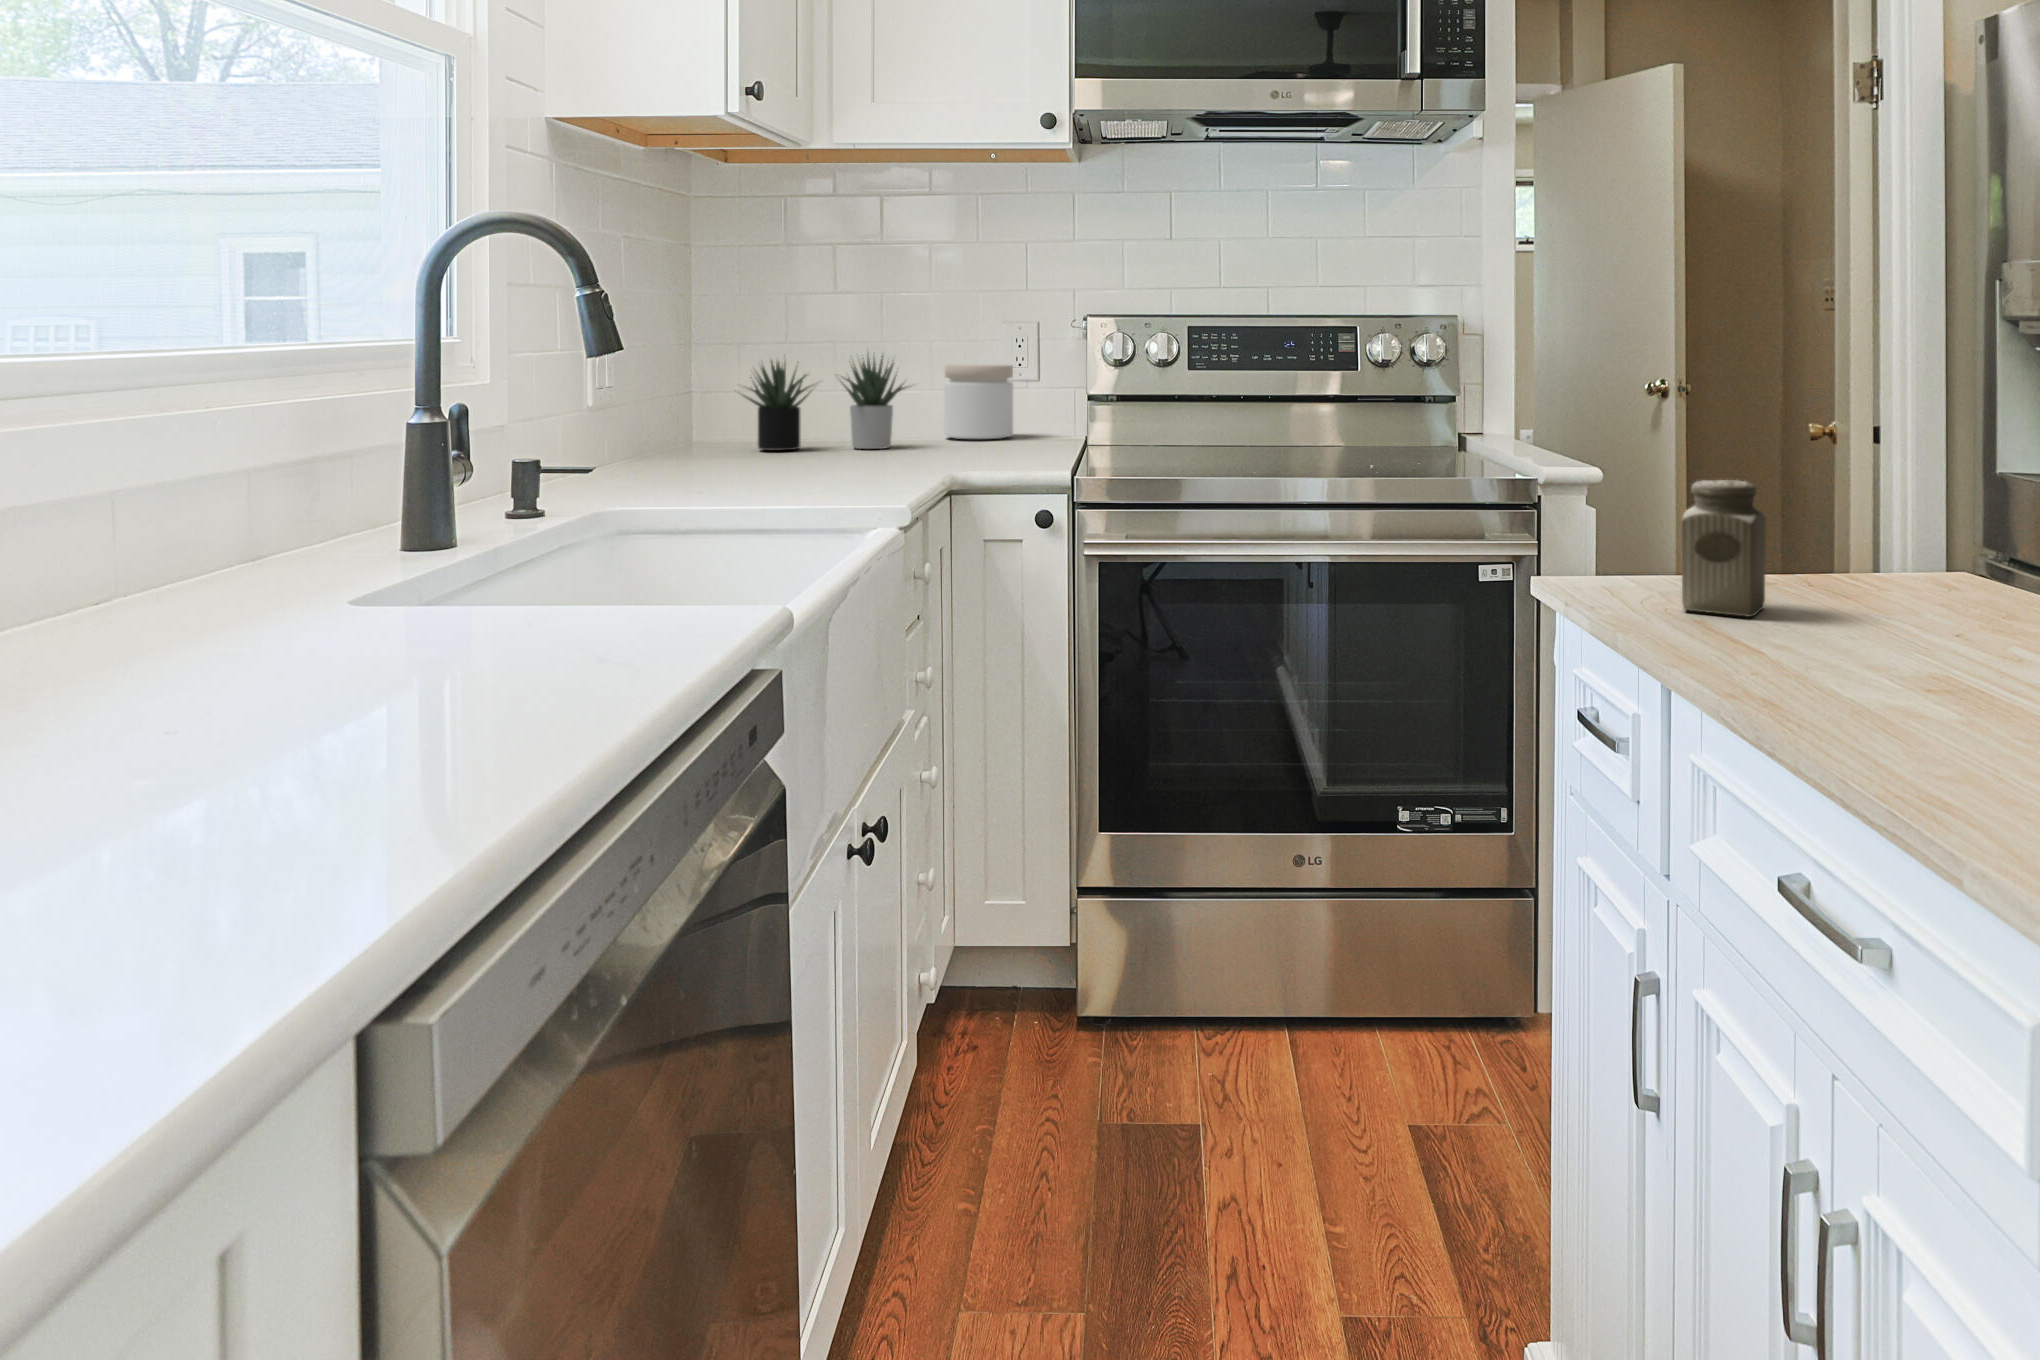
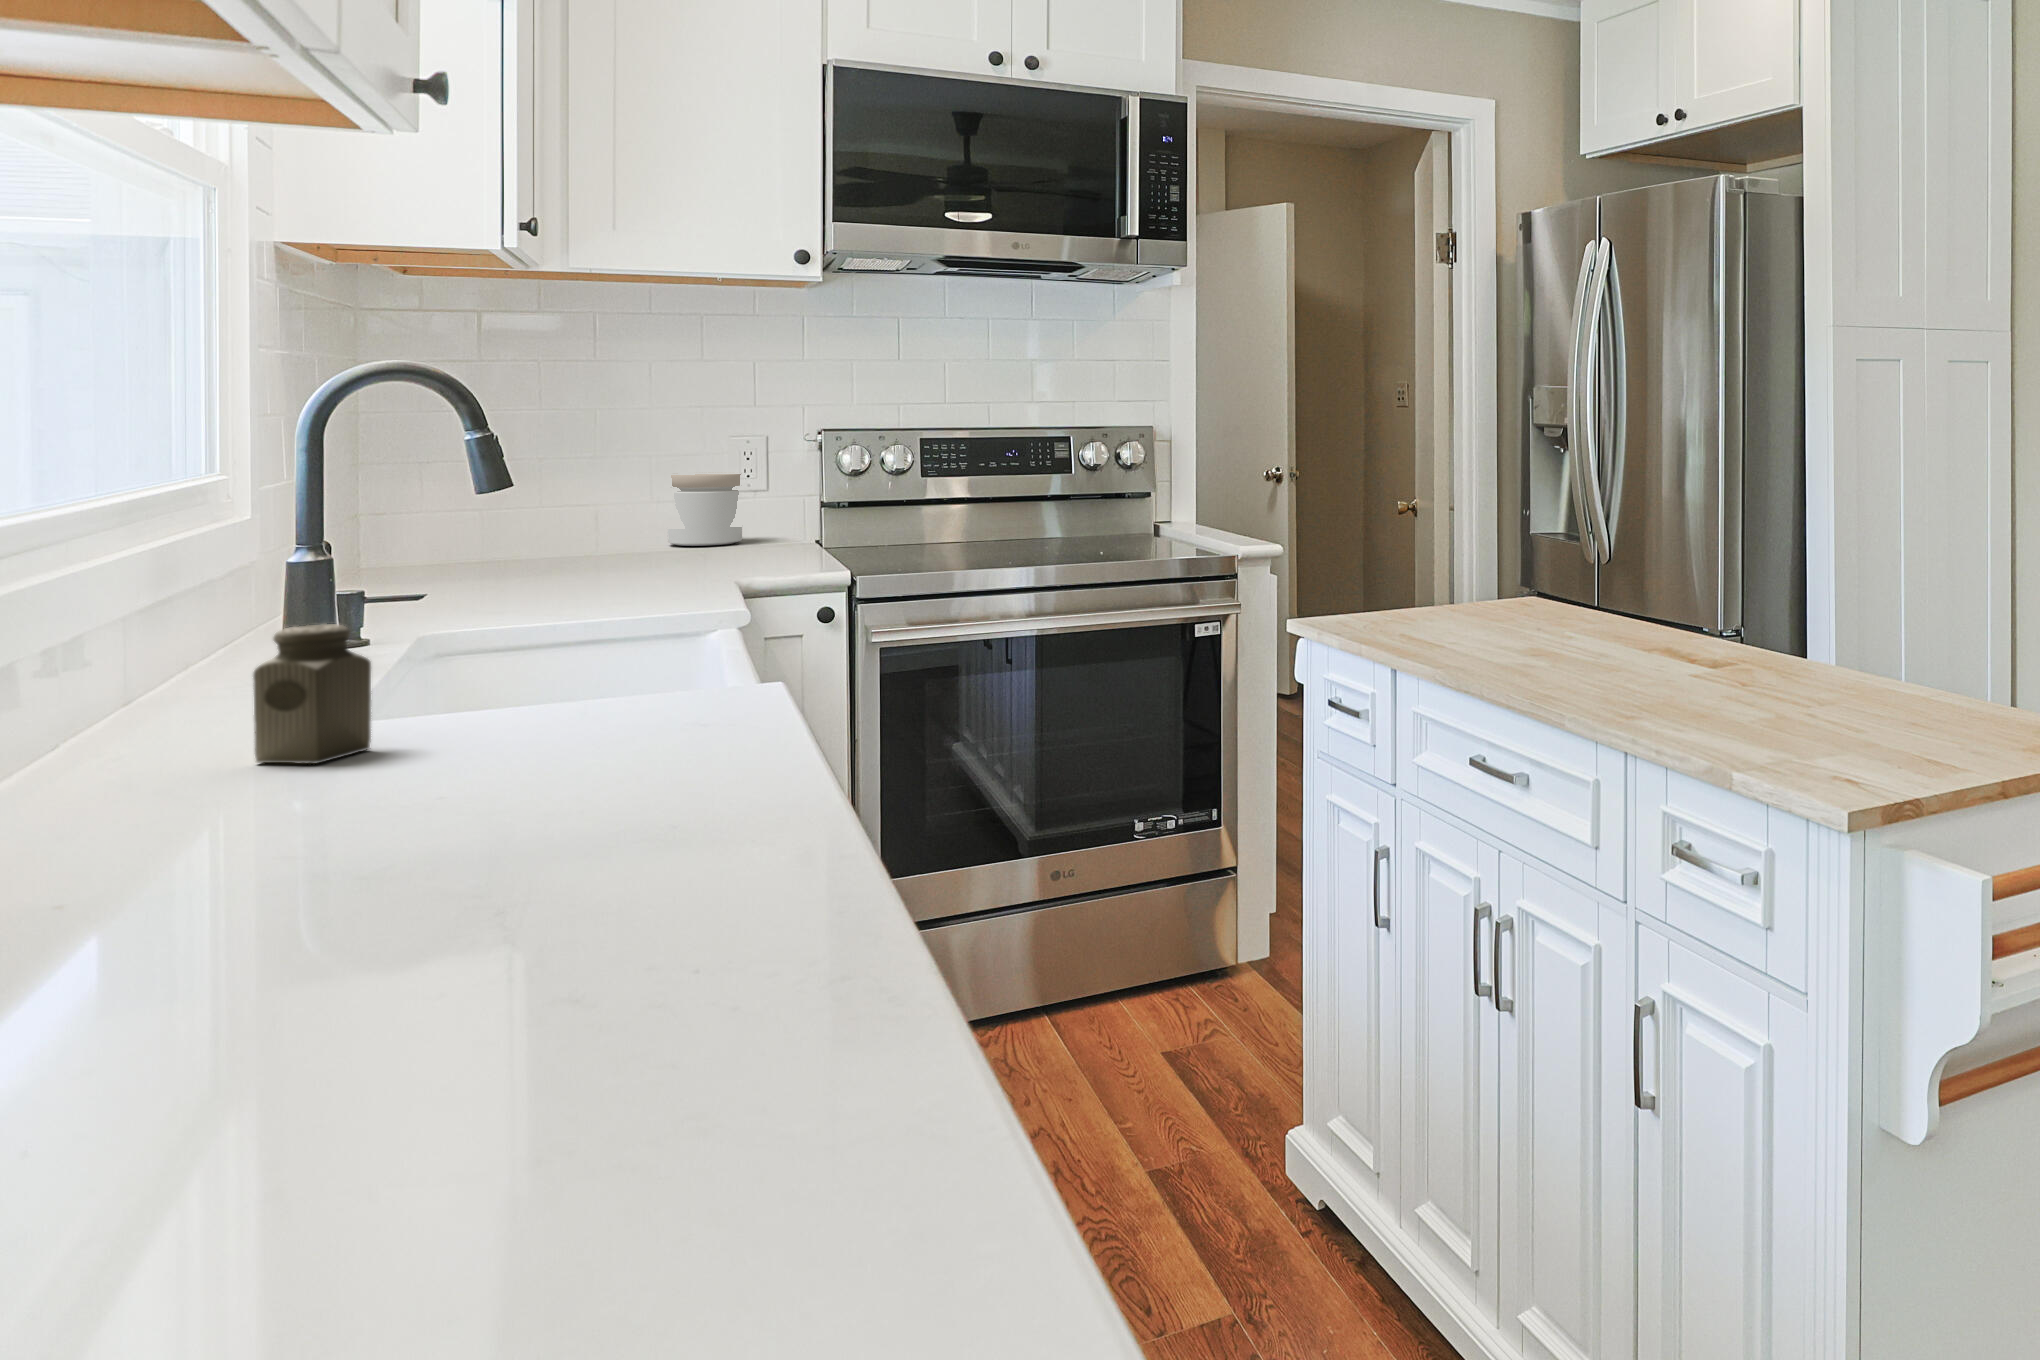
succulent plant: present [743,356,907,451] -> none [445,460,657,566]
salt shaker: present [1681,480,1766,617] -> present [253,624,371,764]

